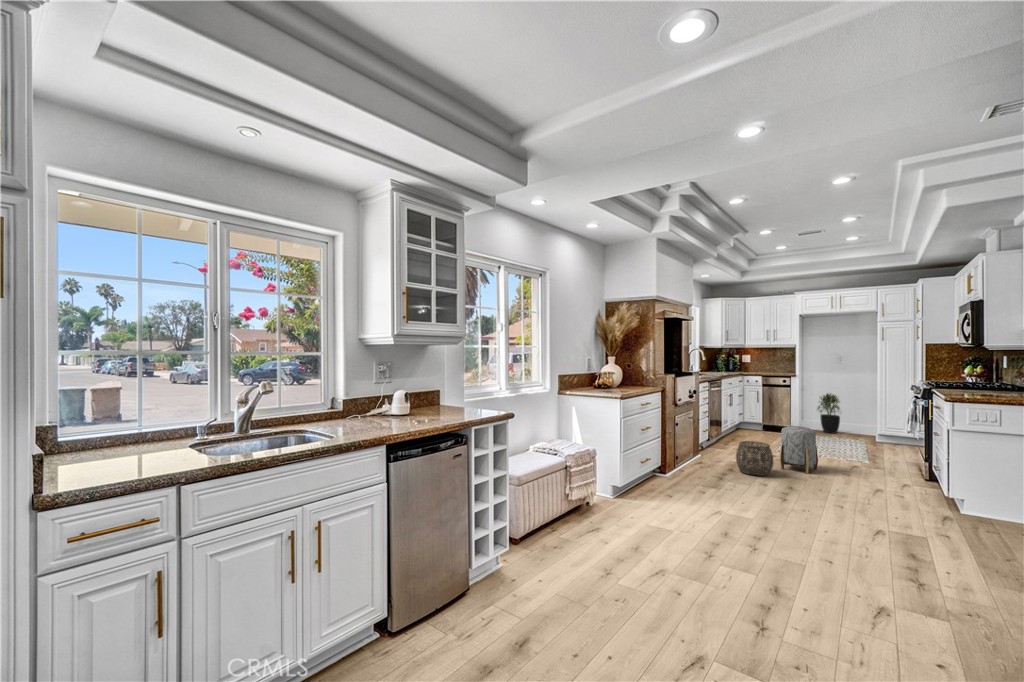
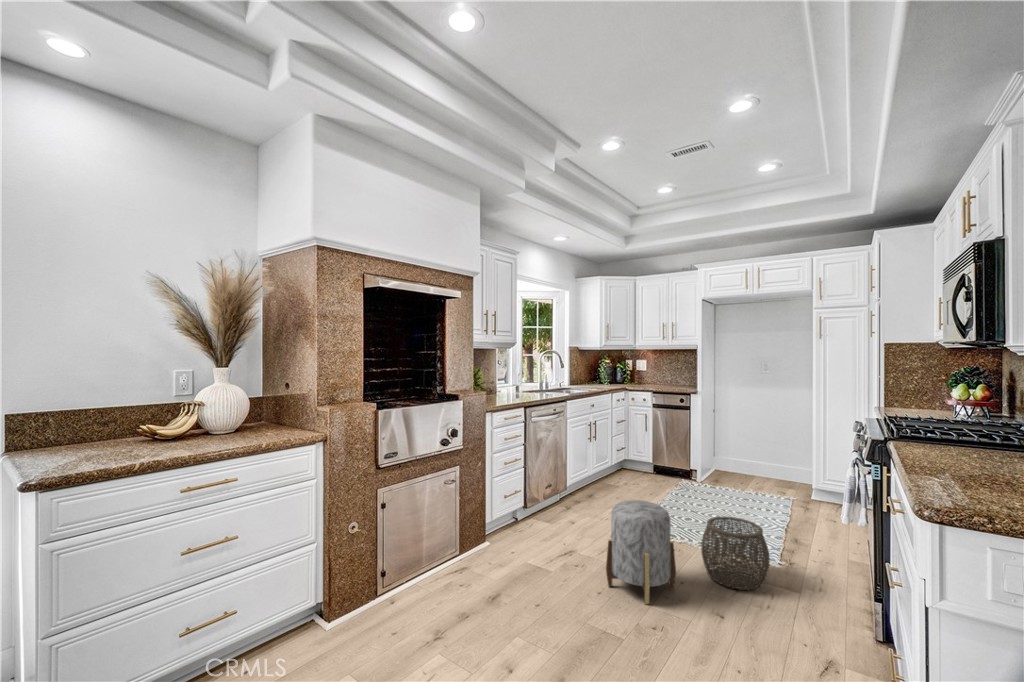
potted plant: present [818,393,840,433] -> none [729,417,768,480]
woven basket: present [736,441,774,476] -> present [701,516,770,590]

